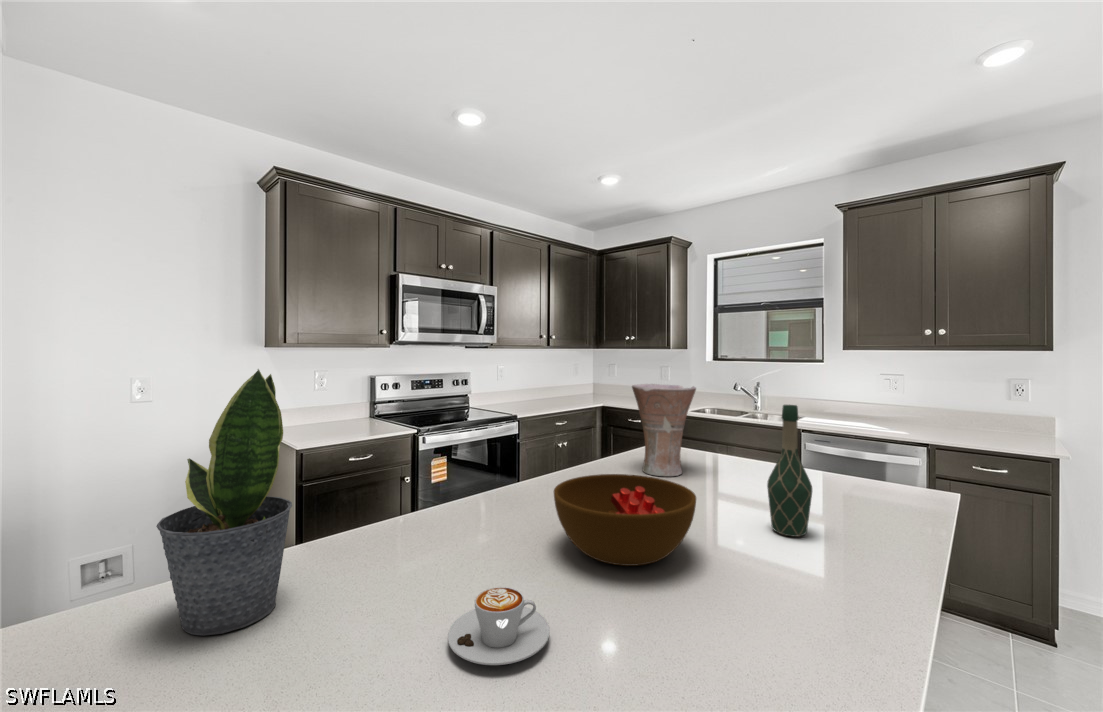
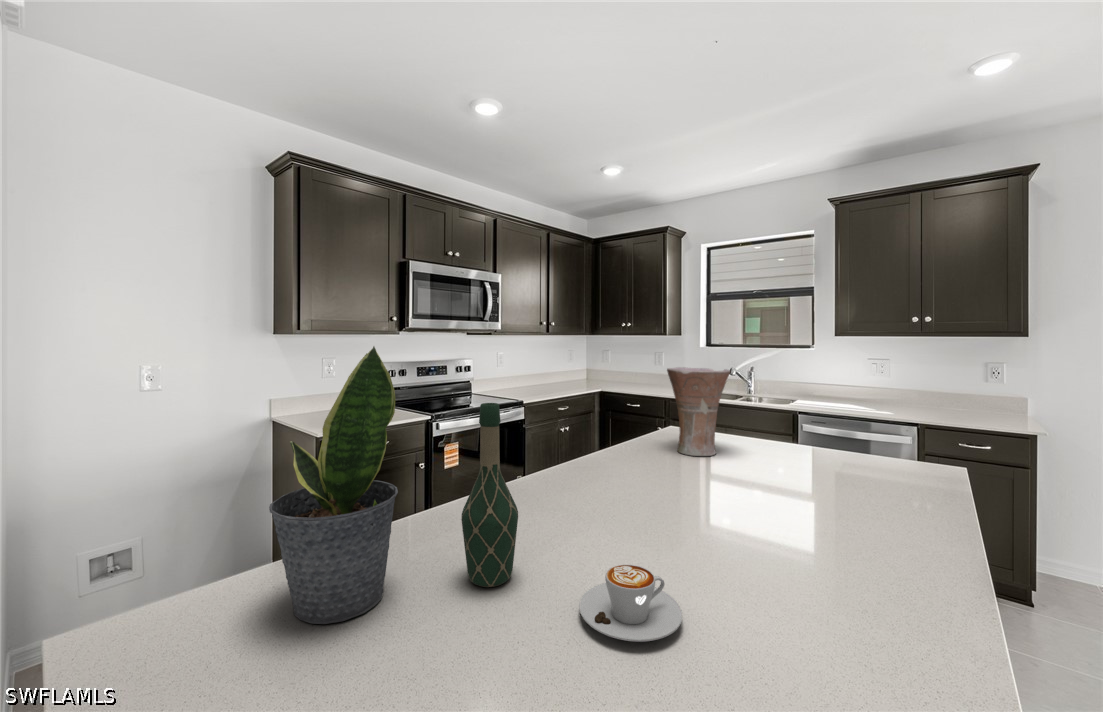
wine bottle: present [767,405,812,537] -> present [461,403,518,587]
bowl: present [554,474,696,566] -> none [632,453,778,541]

